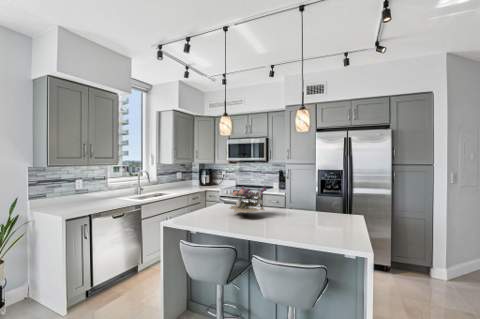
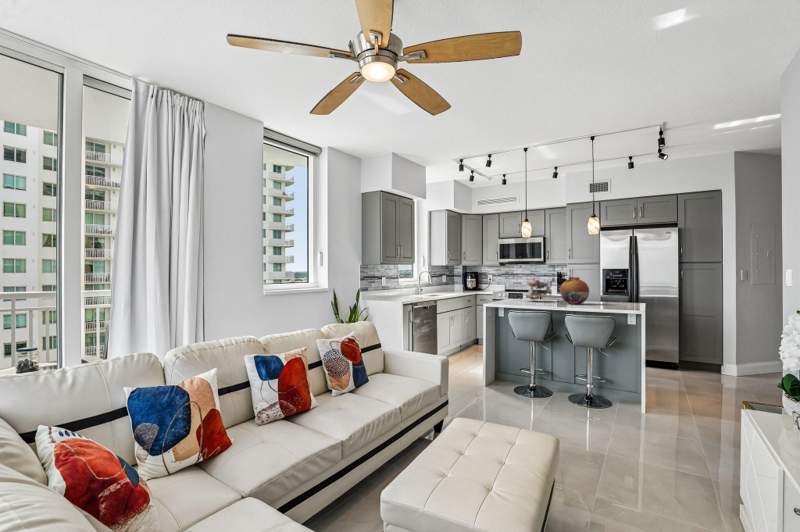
vase: none [269,190,306,229] -> present [560,277,589,304]

